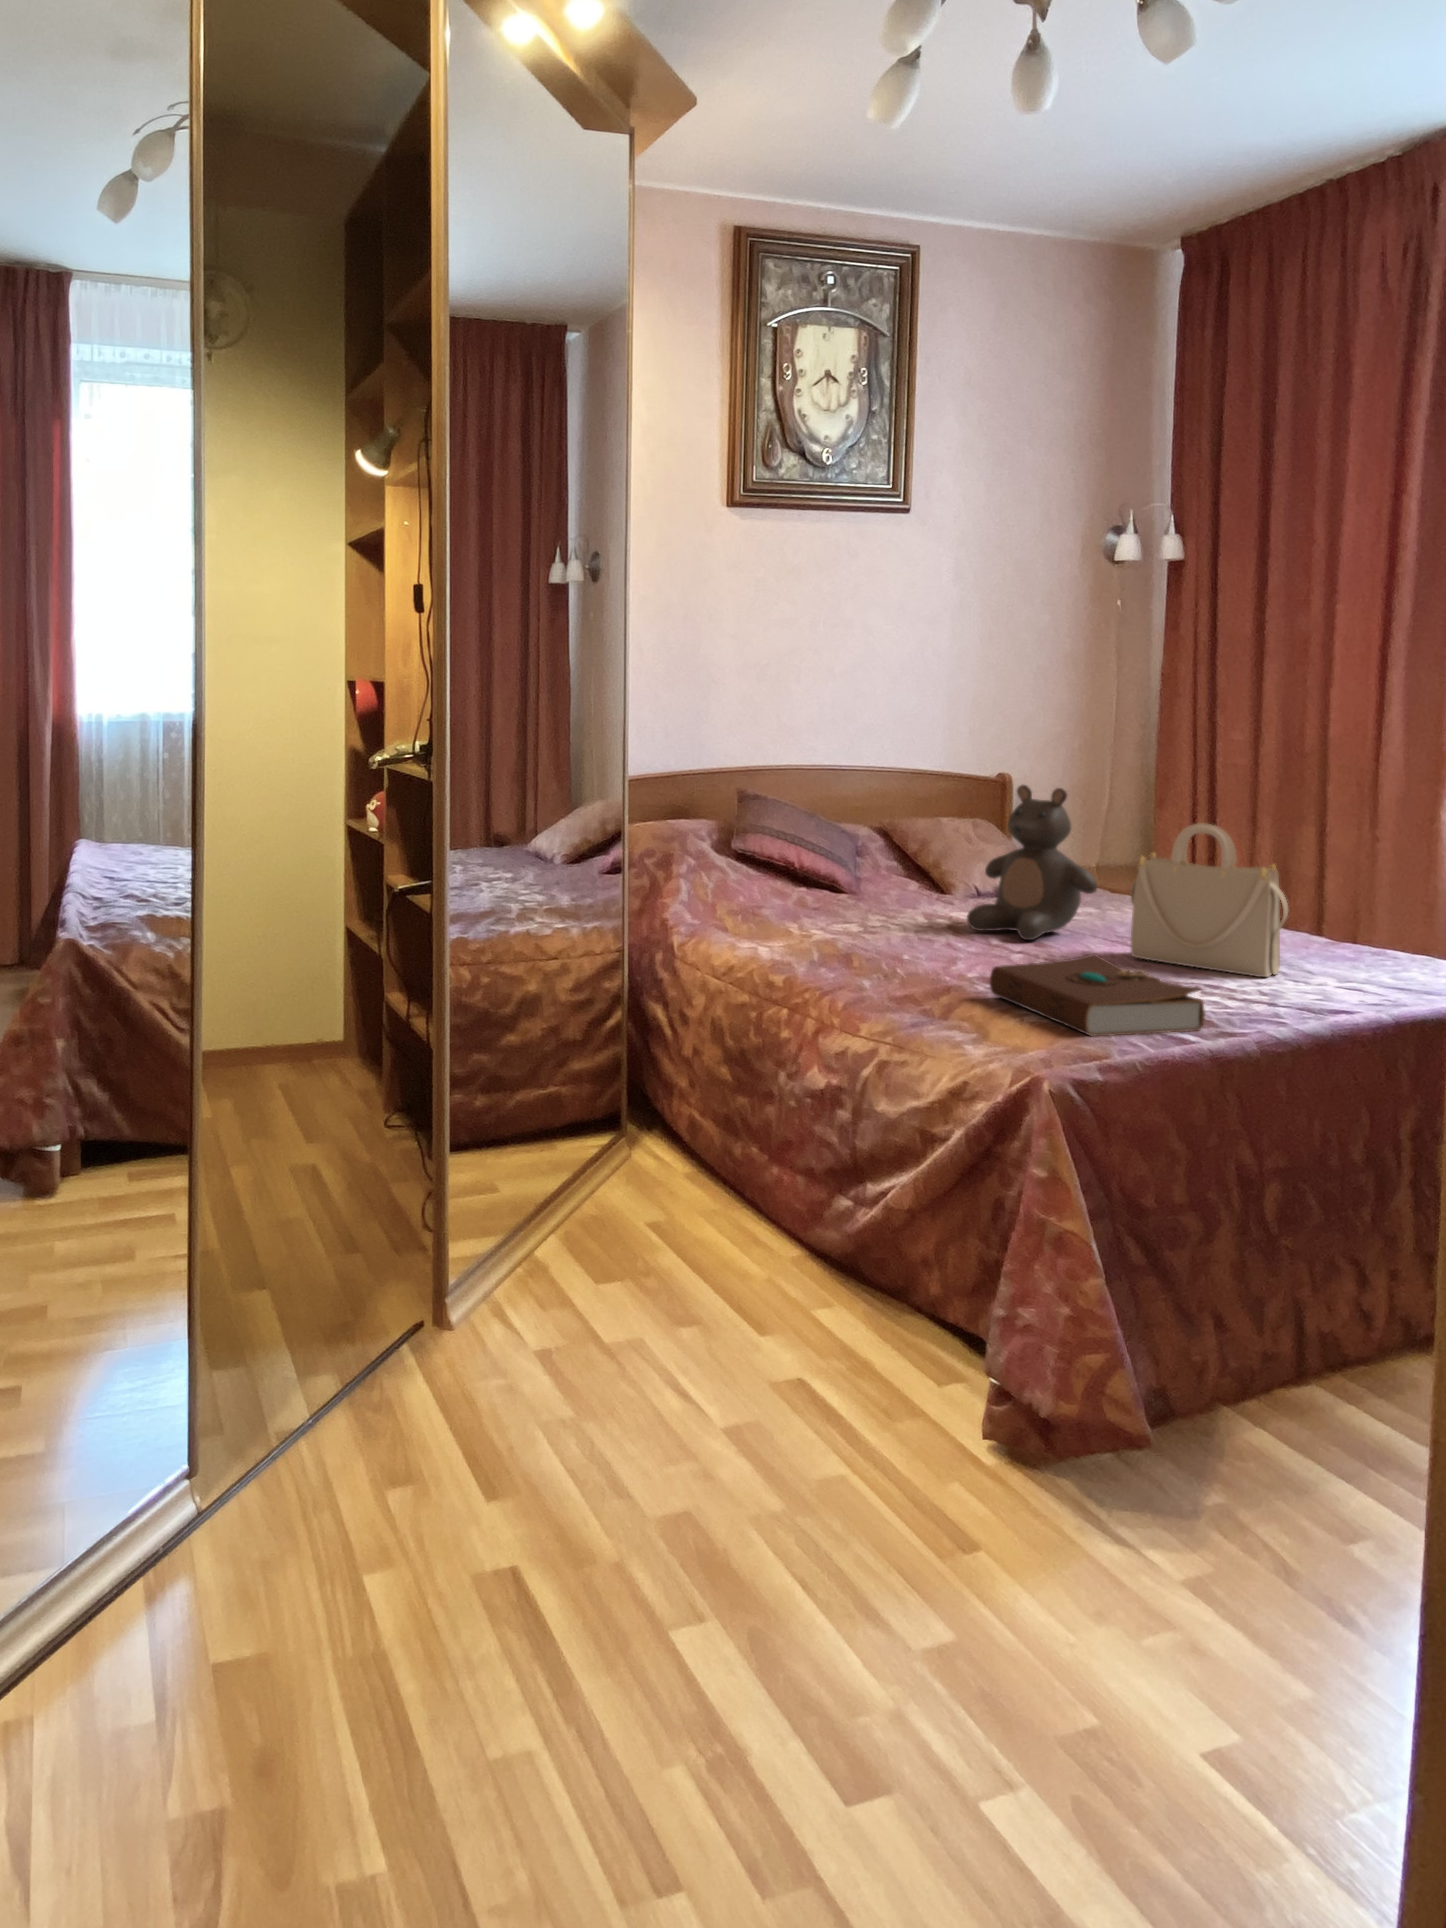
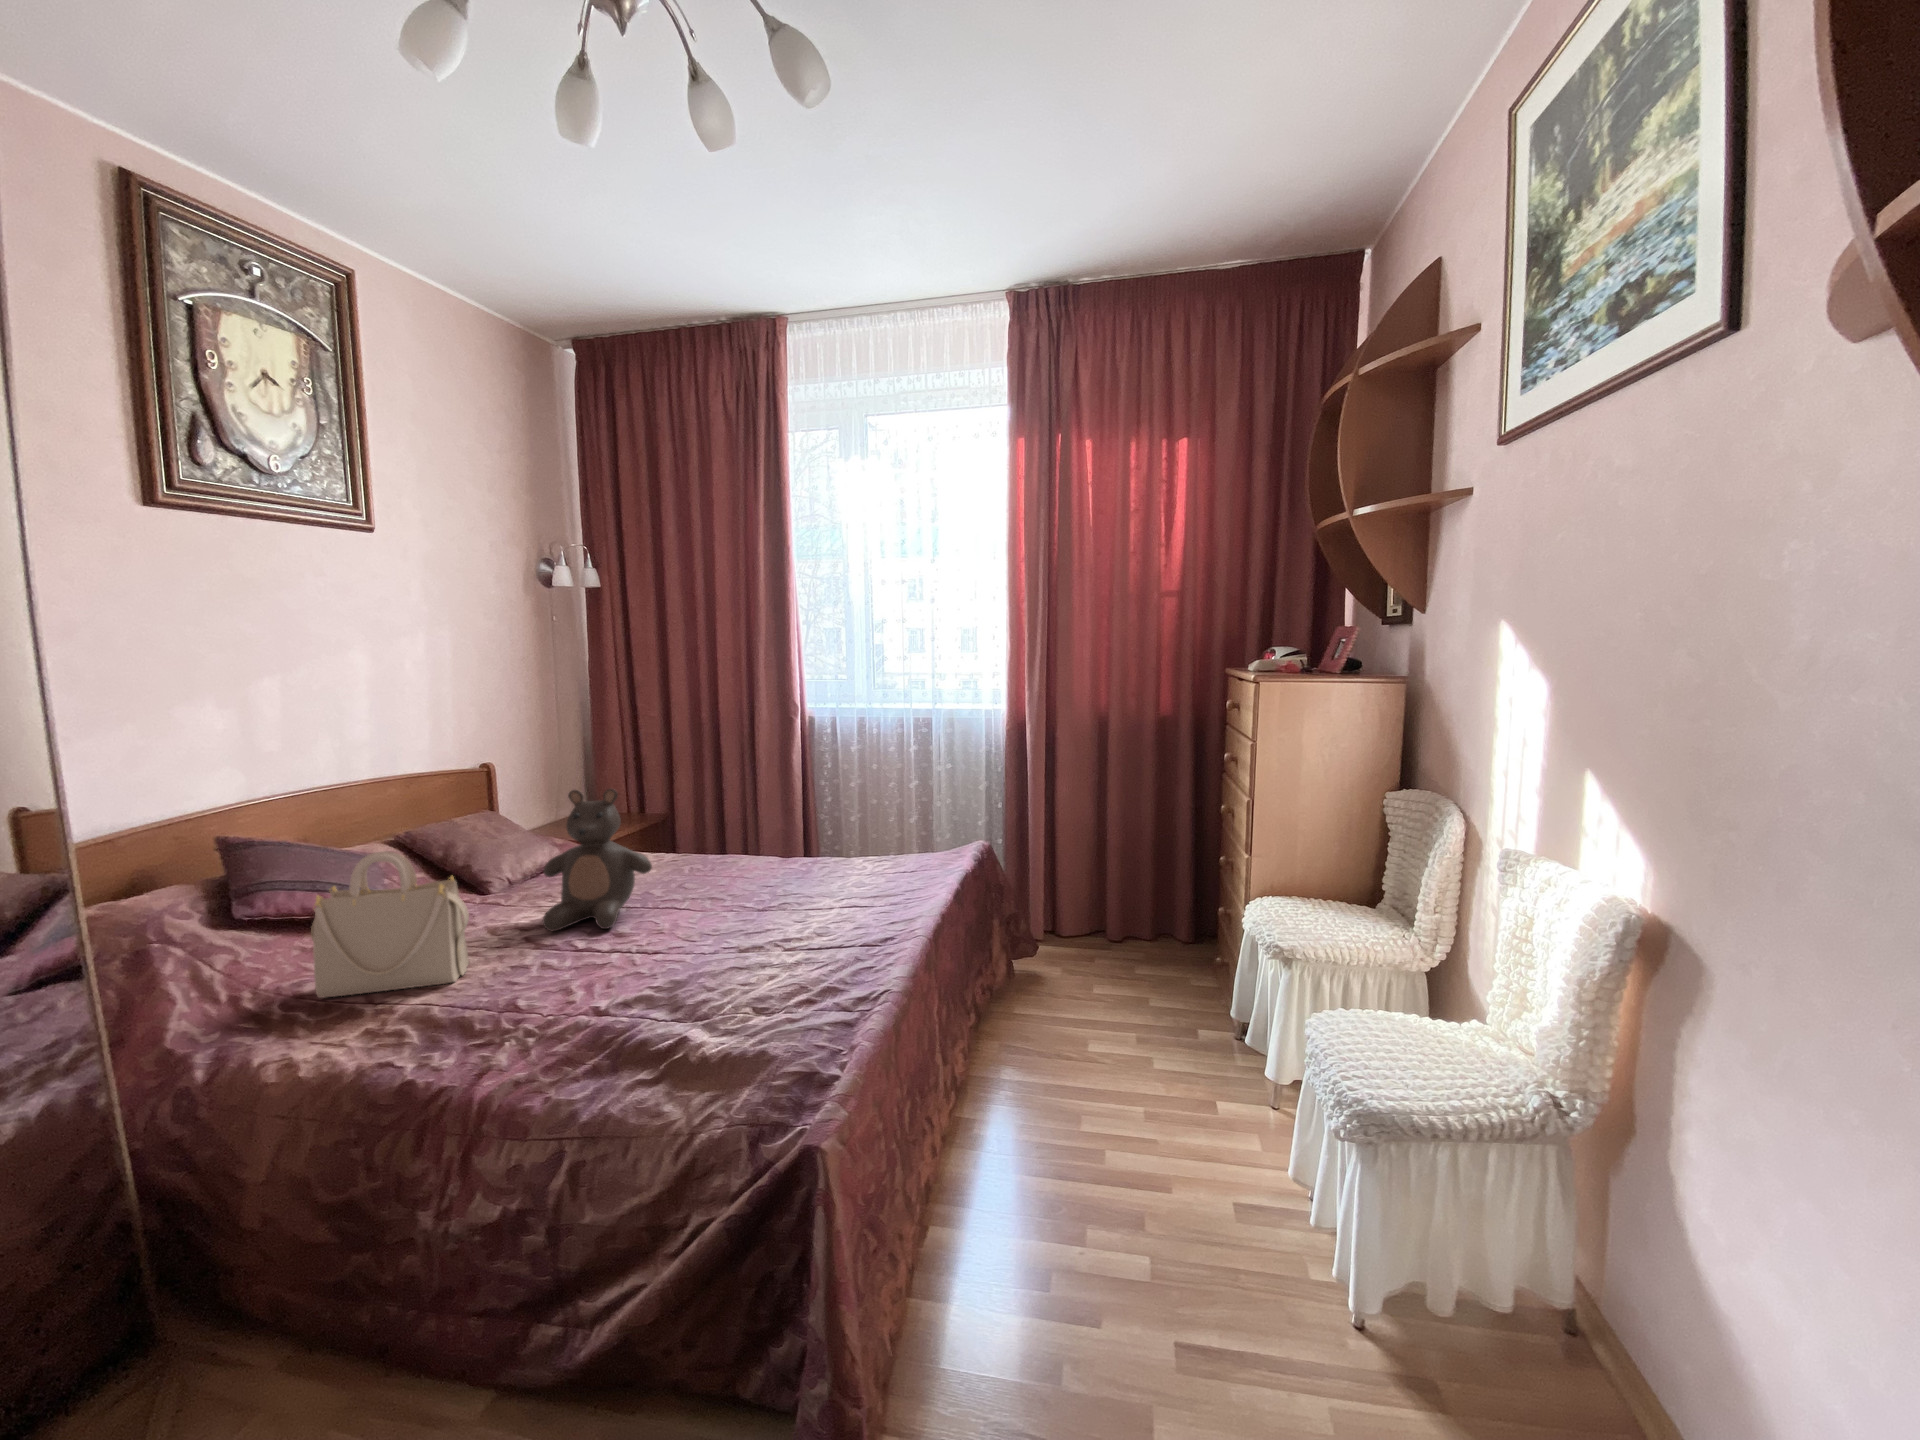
handbag: present [1130,823,1288,977] -> present [311,851,469,998]
book: present [990,954,1205,1036] -> none [655,943,839,1037]

